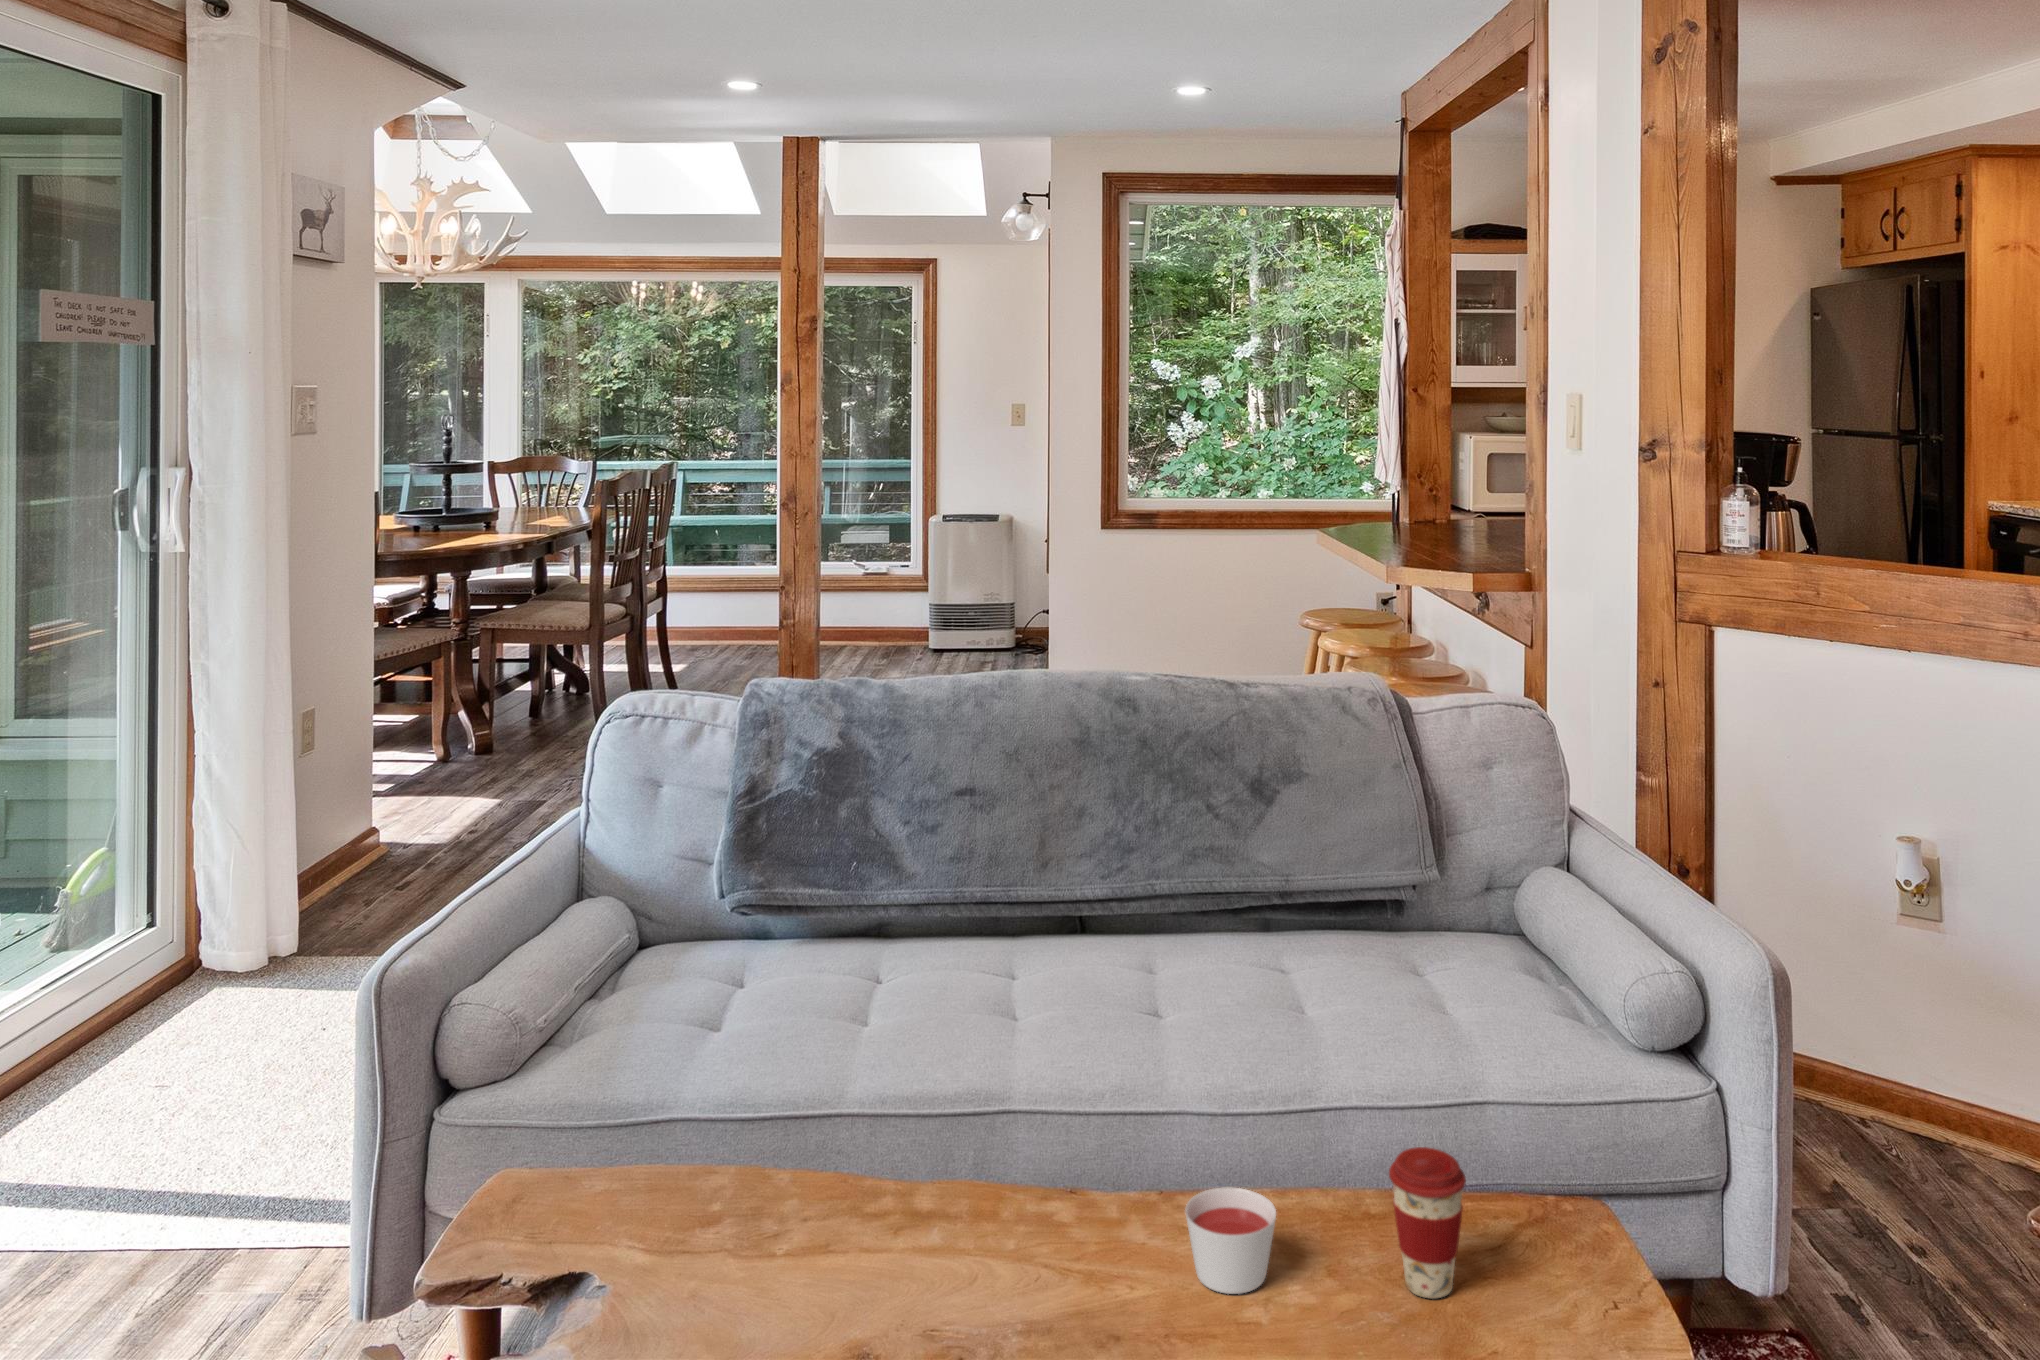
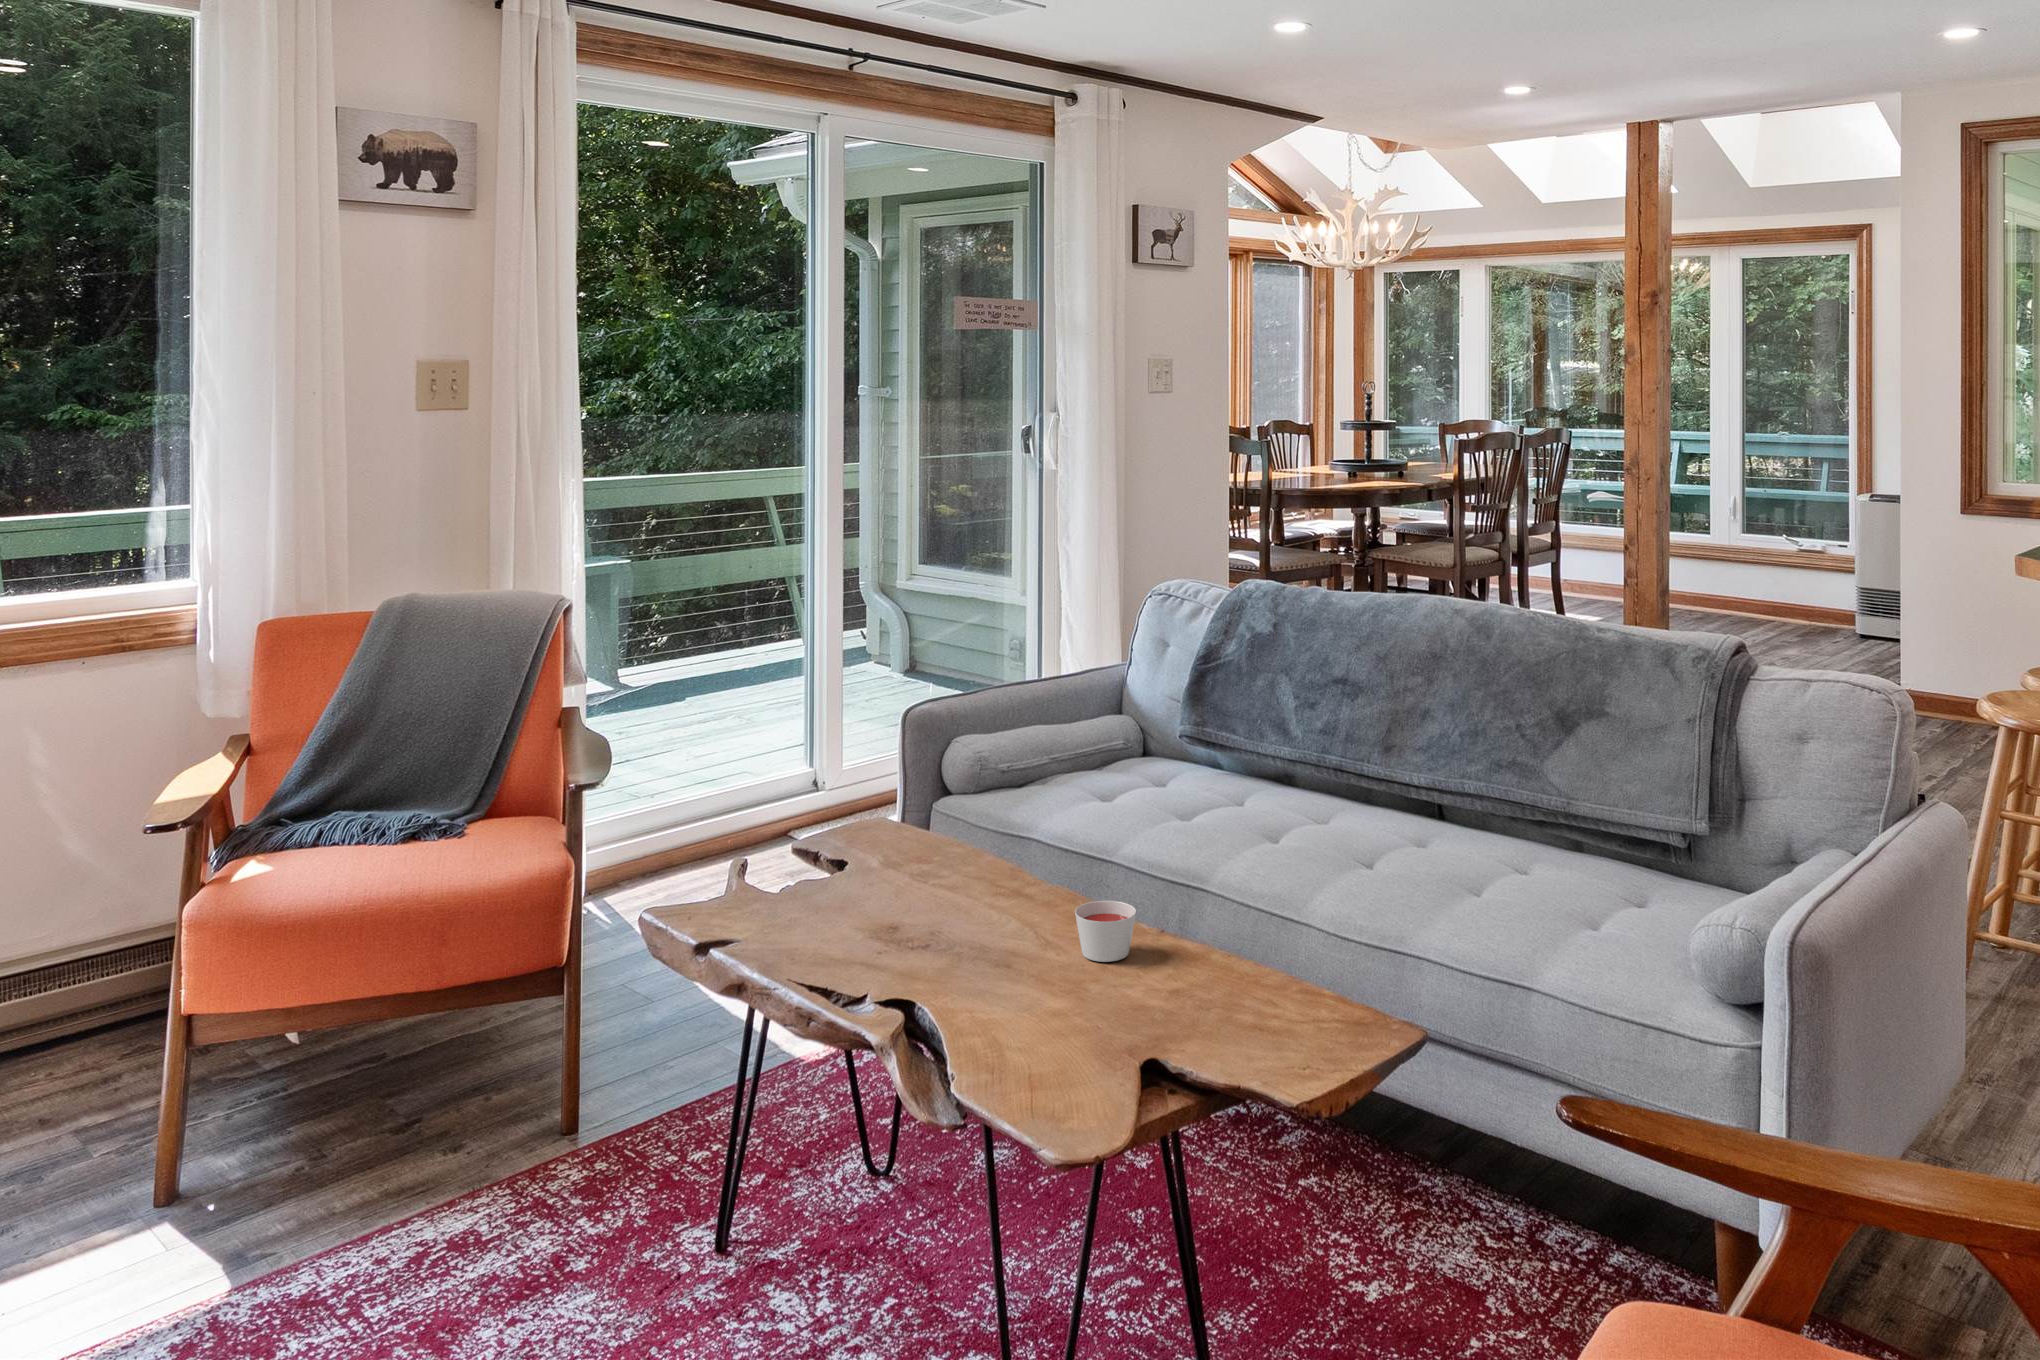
coffee cup: present [1389,1147,1466,1298] -> none [1169,899,1222,999]

